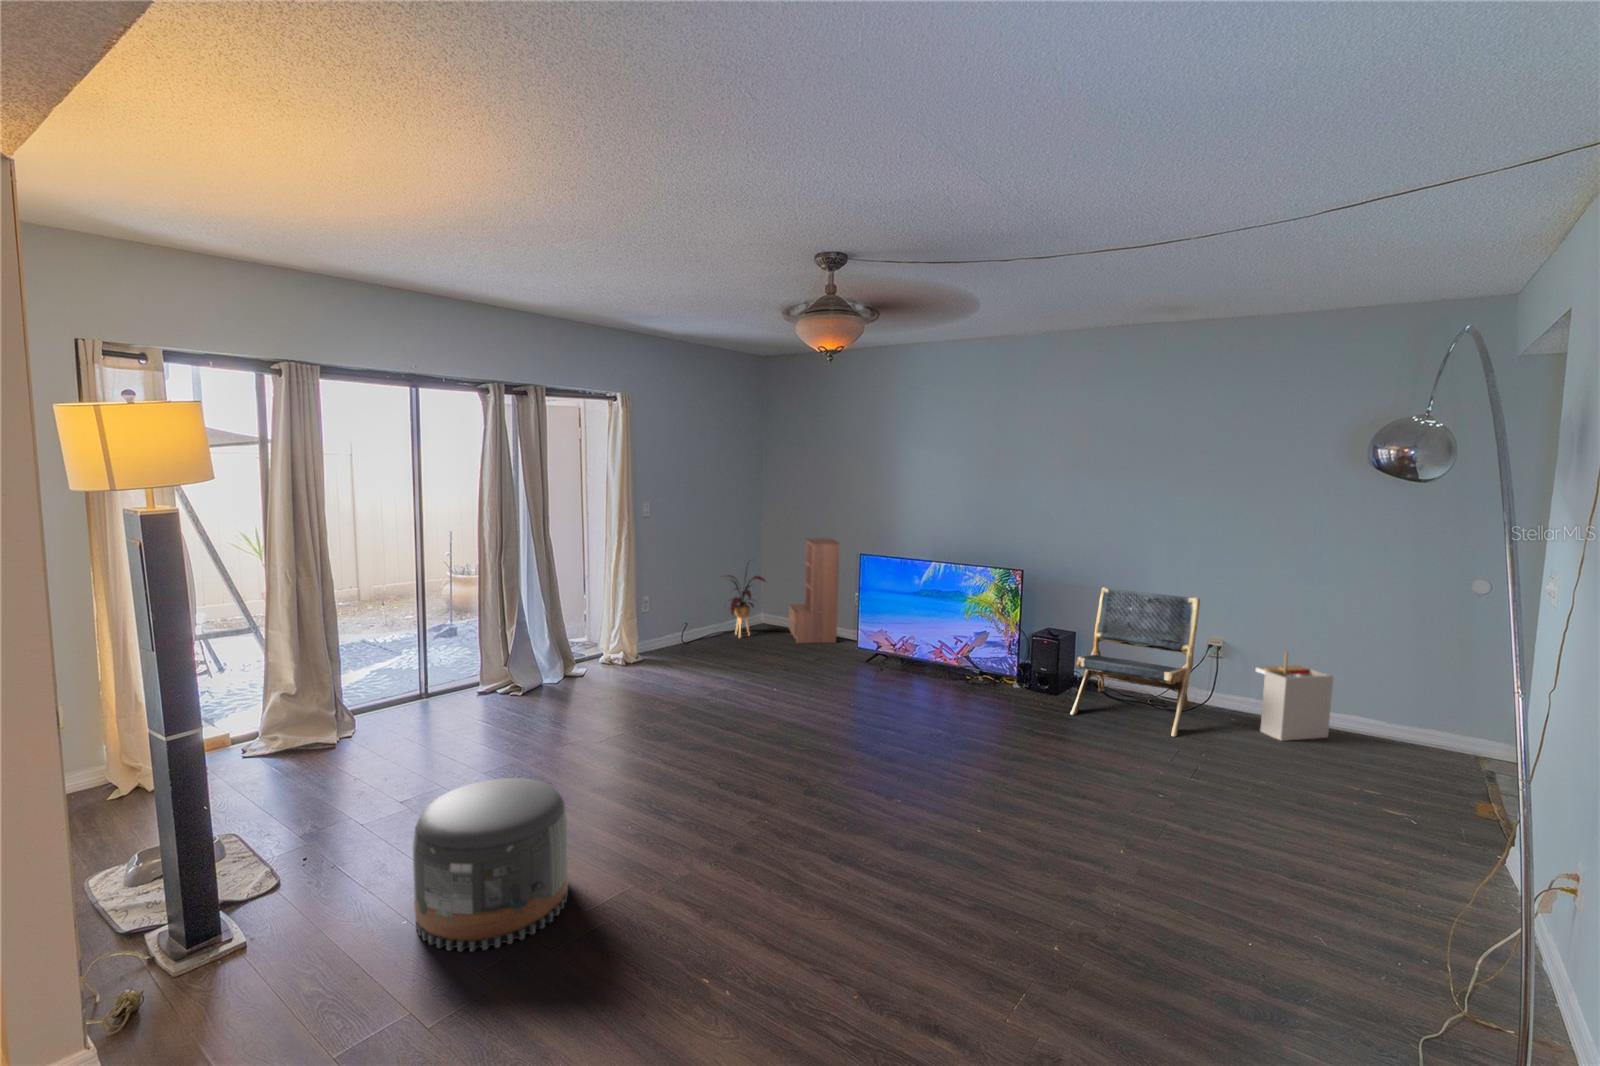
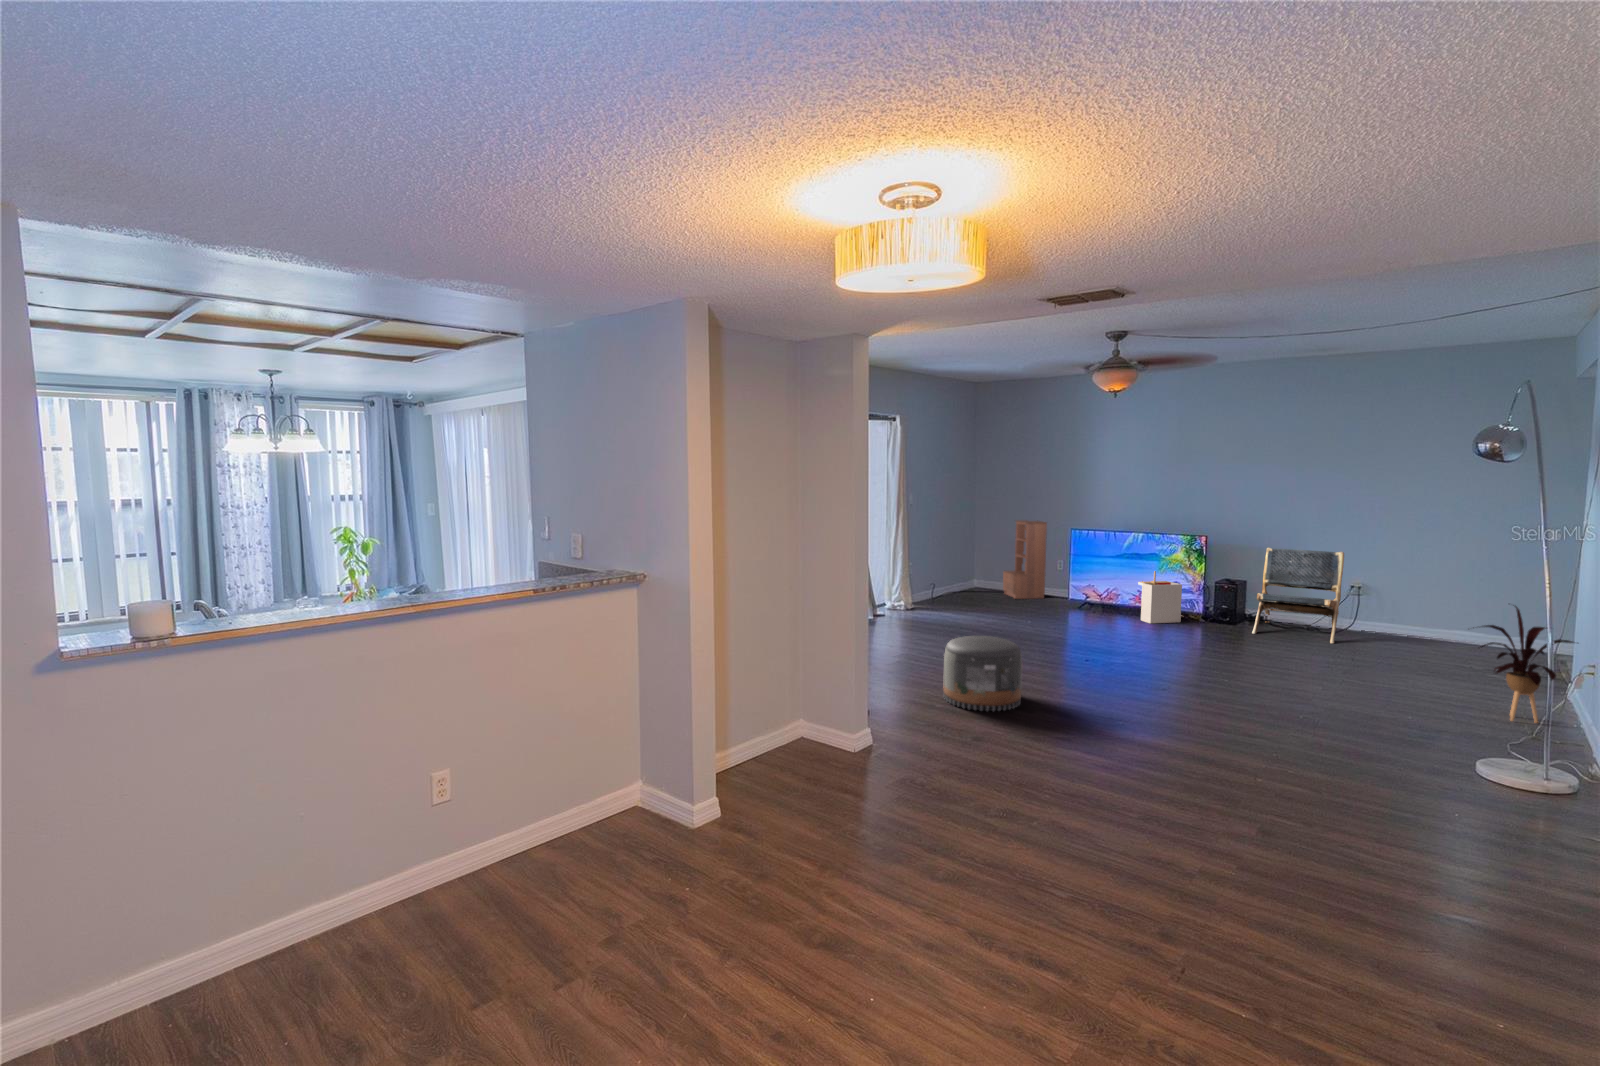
house plant: present [729,574,765,637] -> present [1480,606,1573,723]
storage bin: present [1256,652,1333,741] -> present [1138,571,1182,623]

